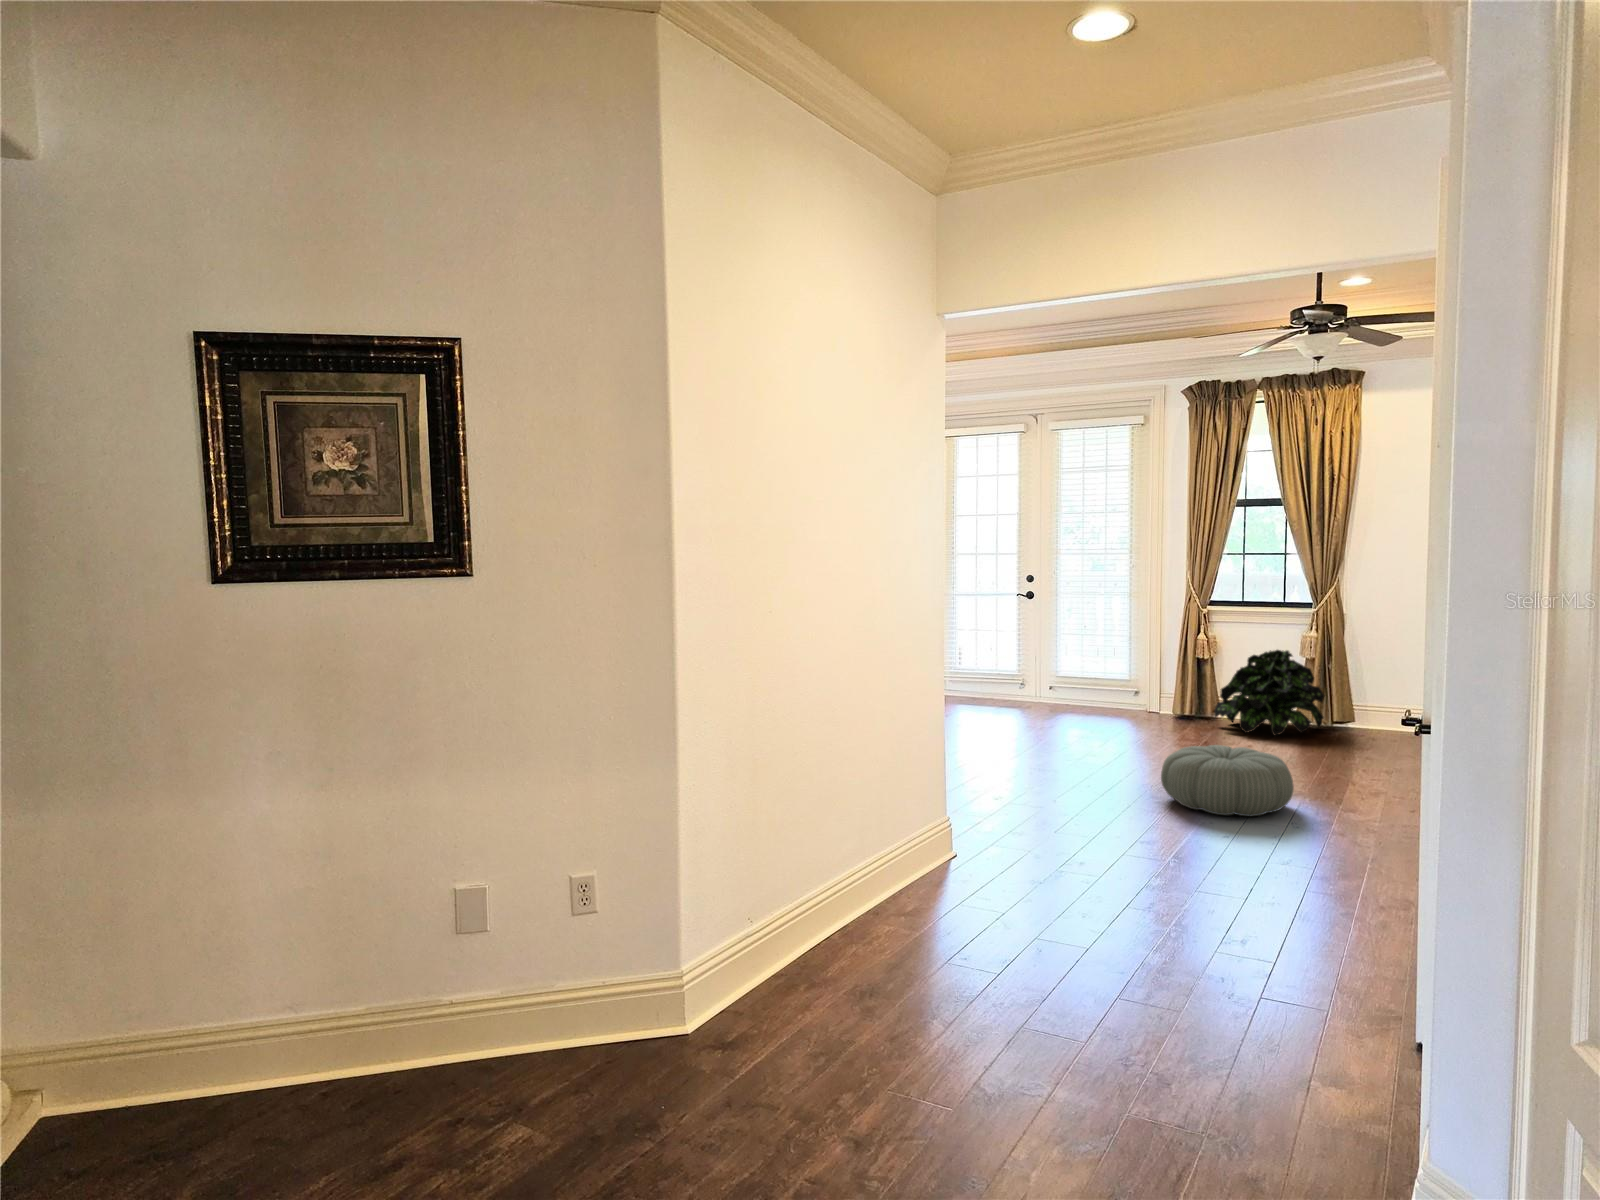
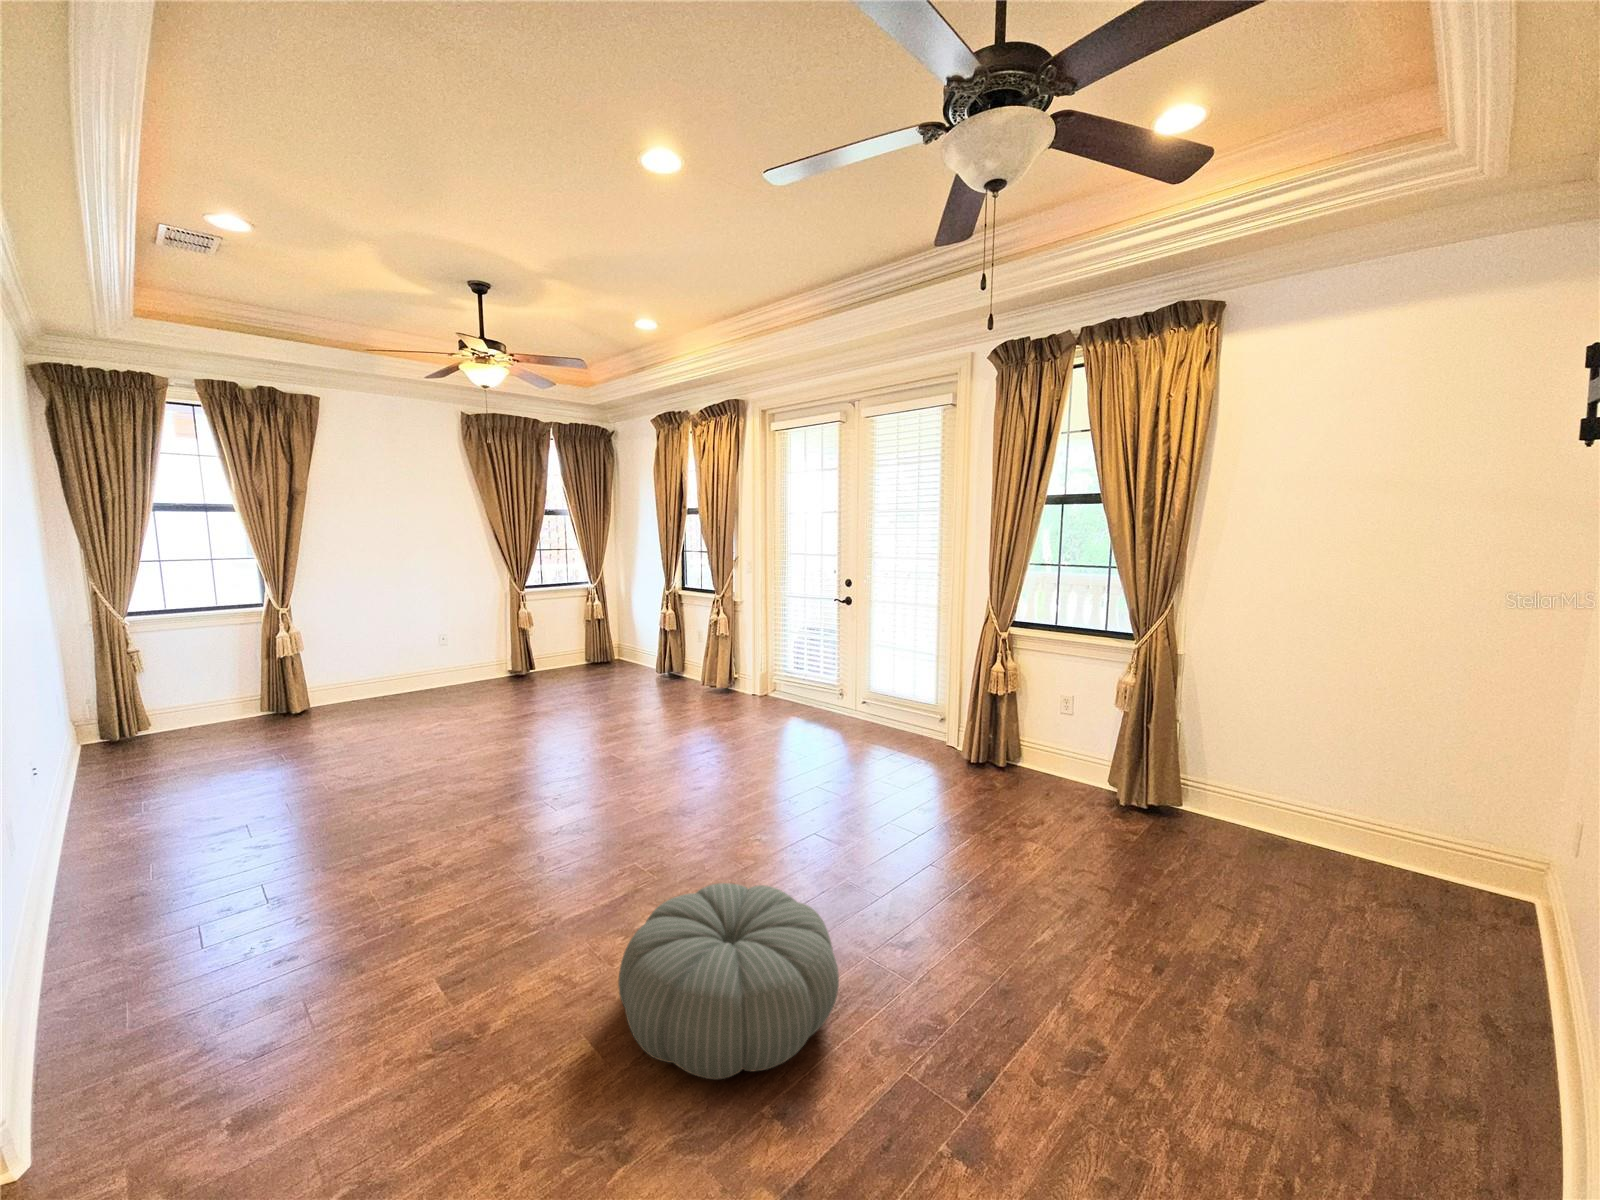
potted plant: present [1214,650,1324,736] -> none [985,698,1129,823]

